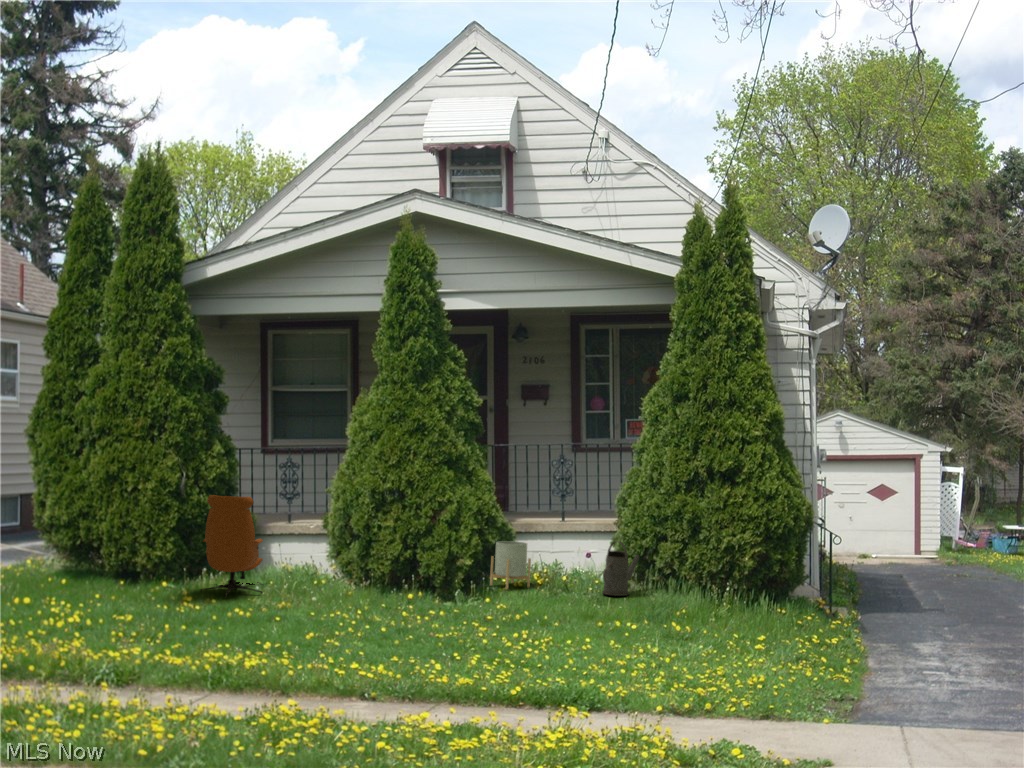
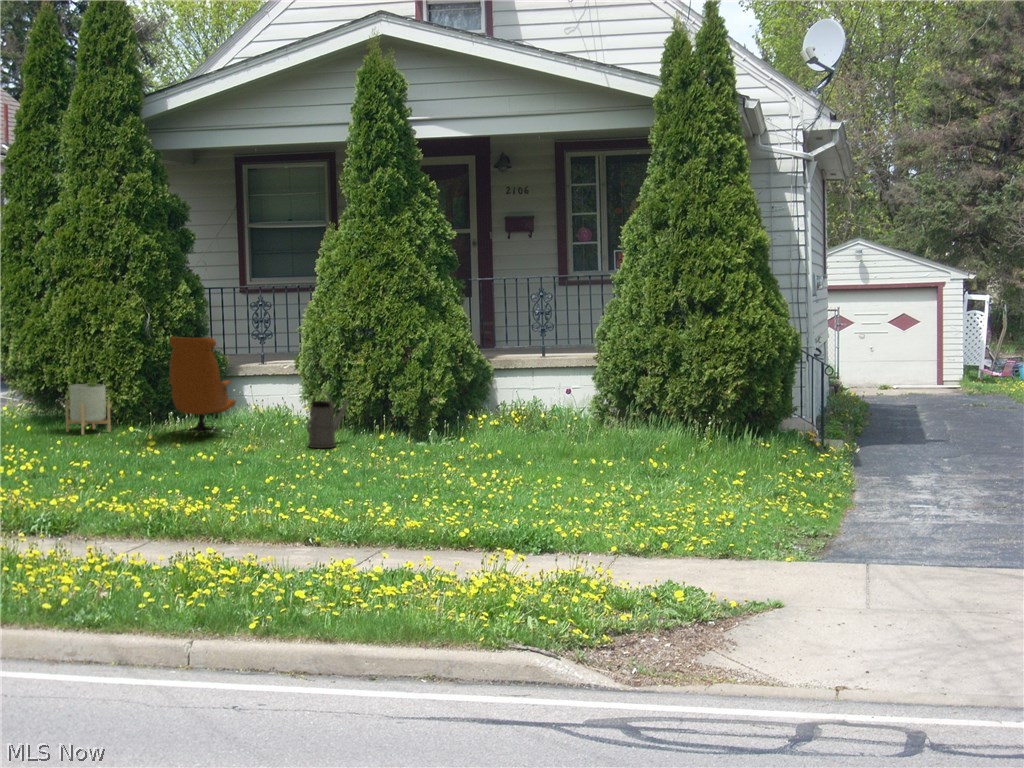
planter: present [490,541,531,589] -> present [66,384,110,435]
watering can: present [603,542,641,596] -> present [306,391,347,448]

